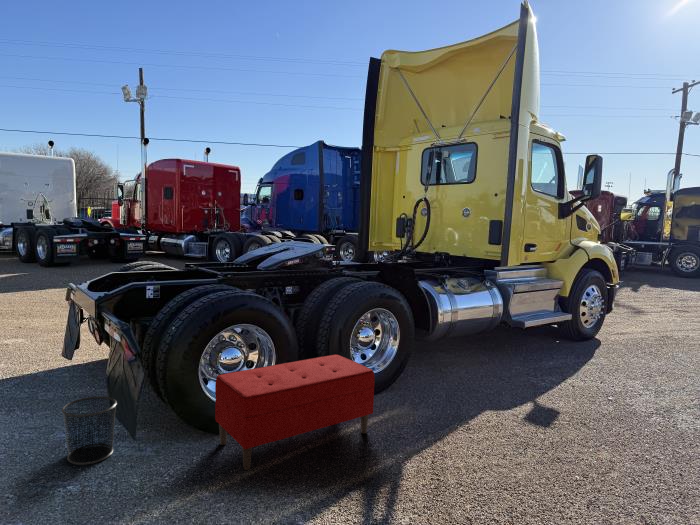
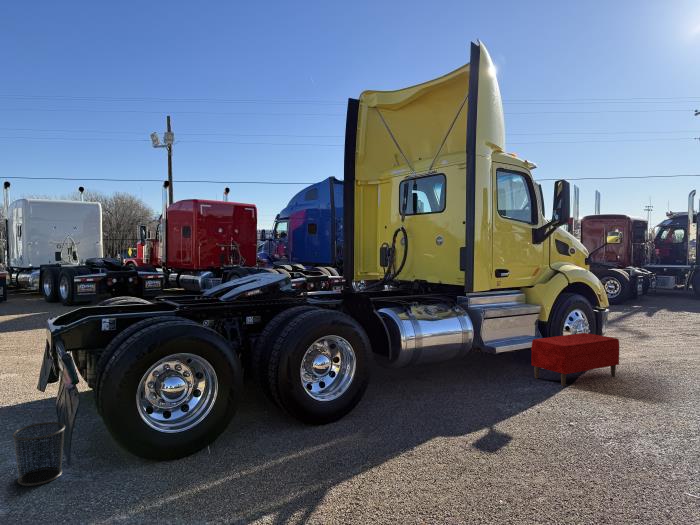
bench: present [215,354,375,470] -> present [532,333,619,387]

